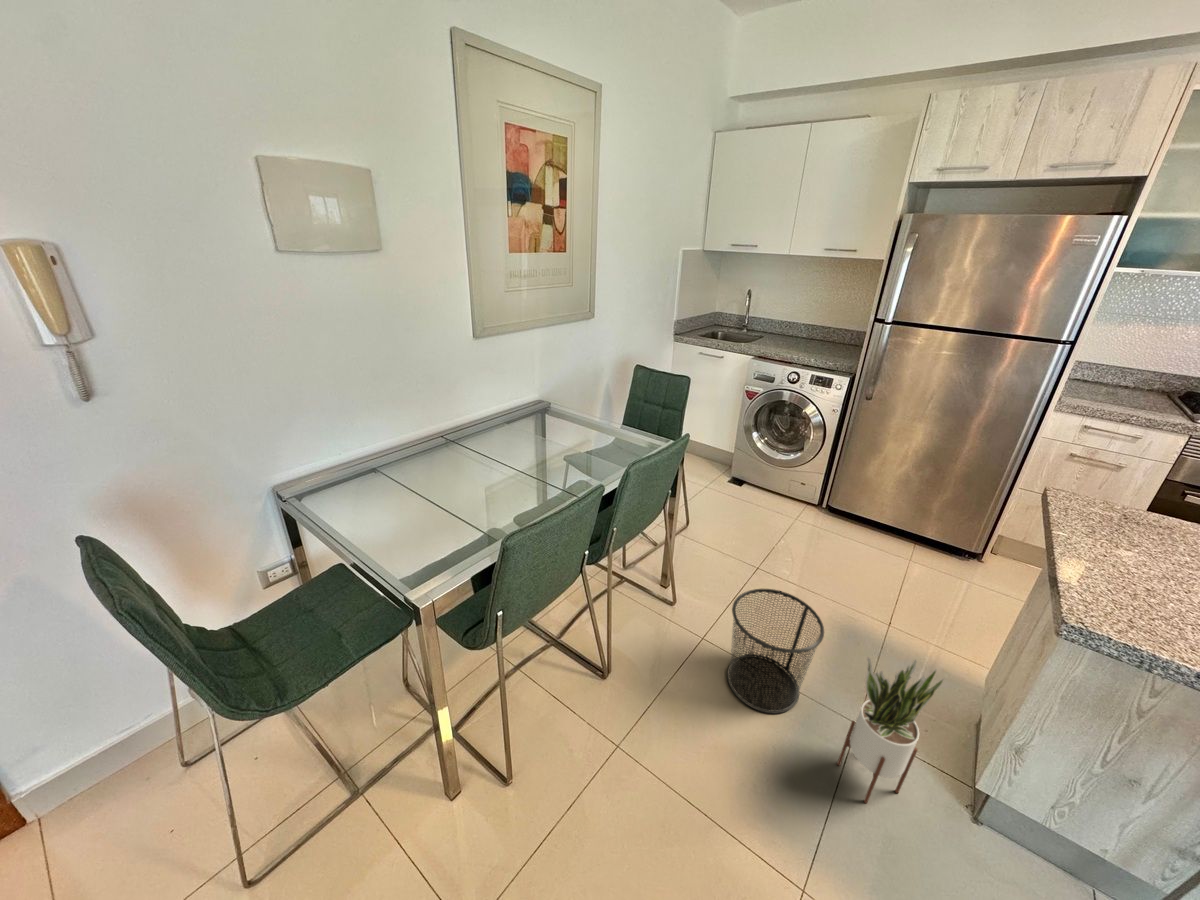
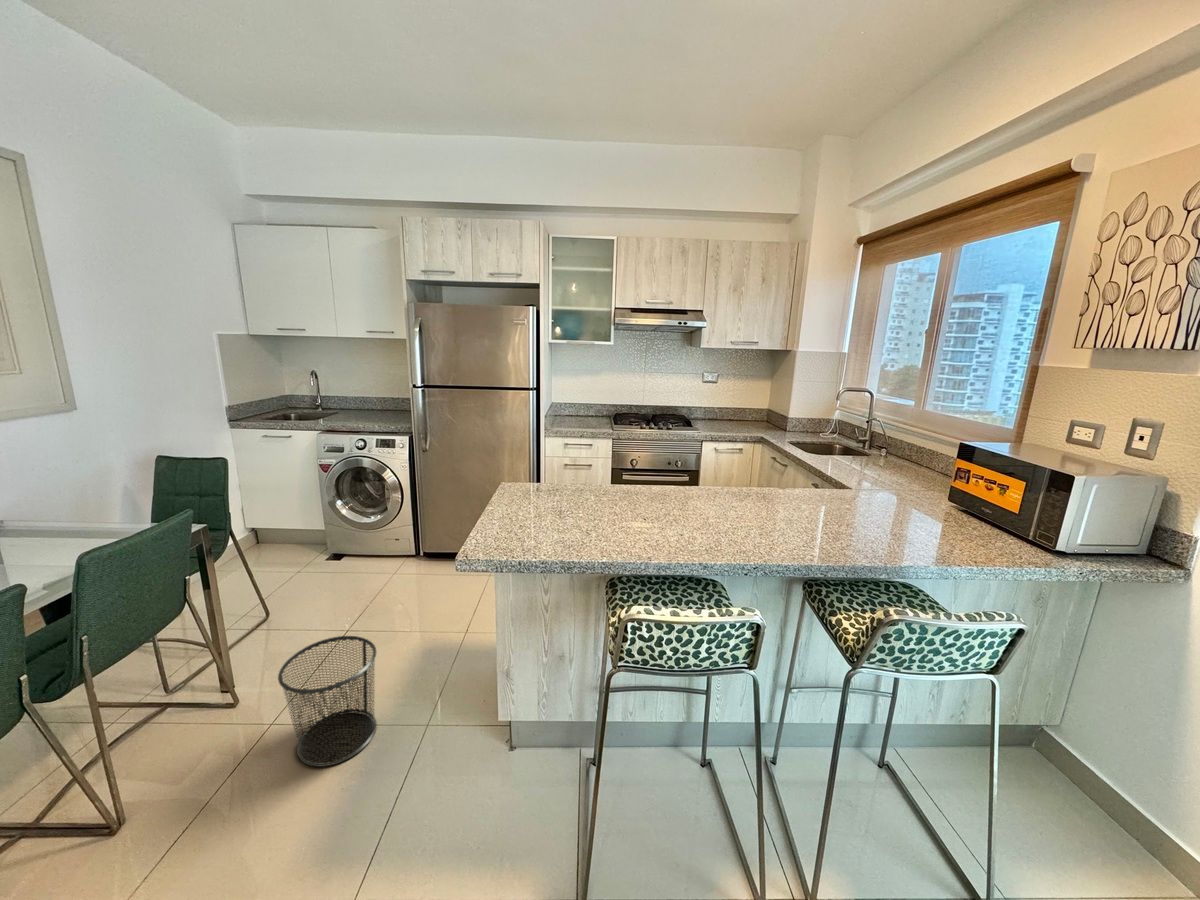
potted plant: present [837,657,944,803] -> none [383,638,458,790]

